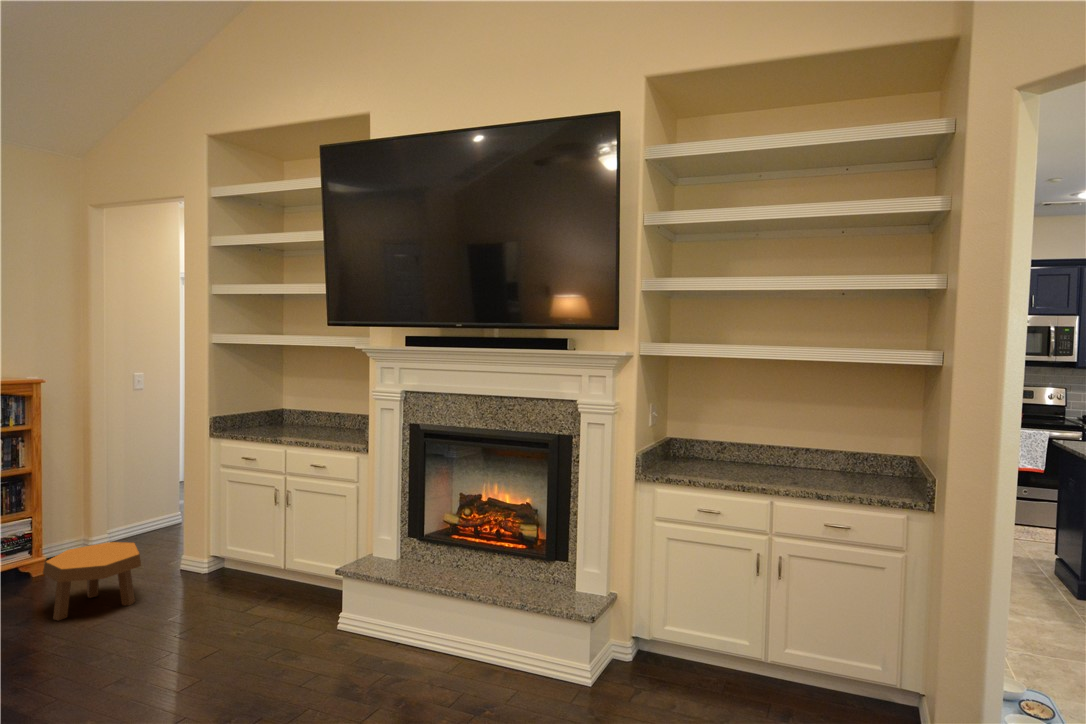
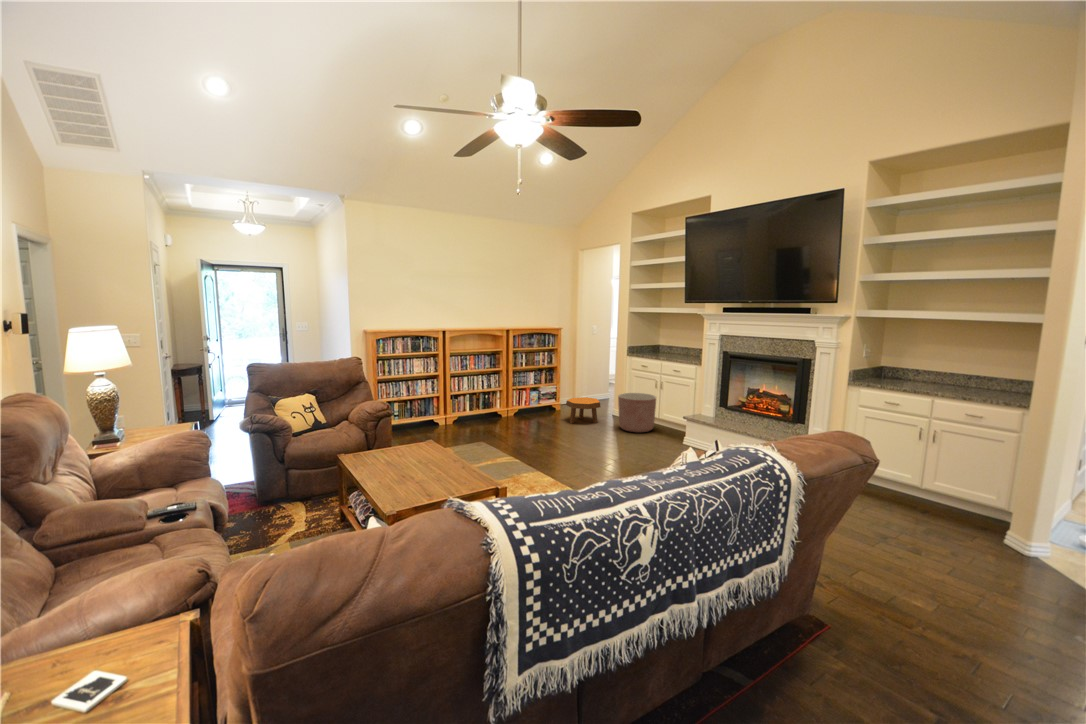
planter: none [183,520,276,618] -> present [618,393,656,432]

